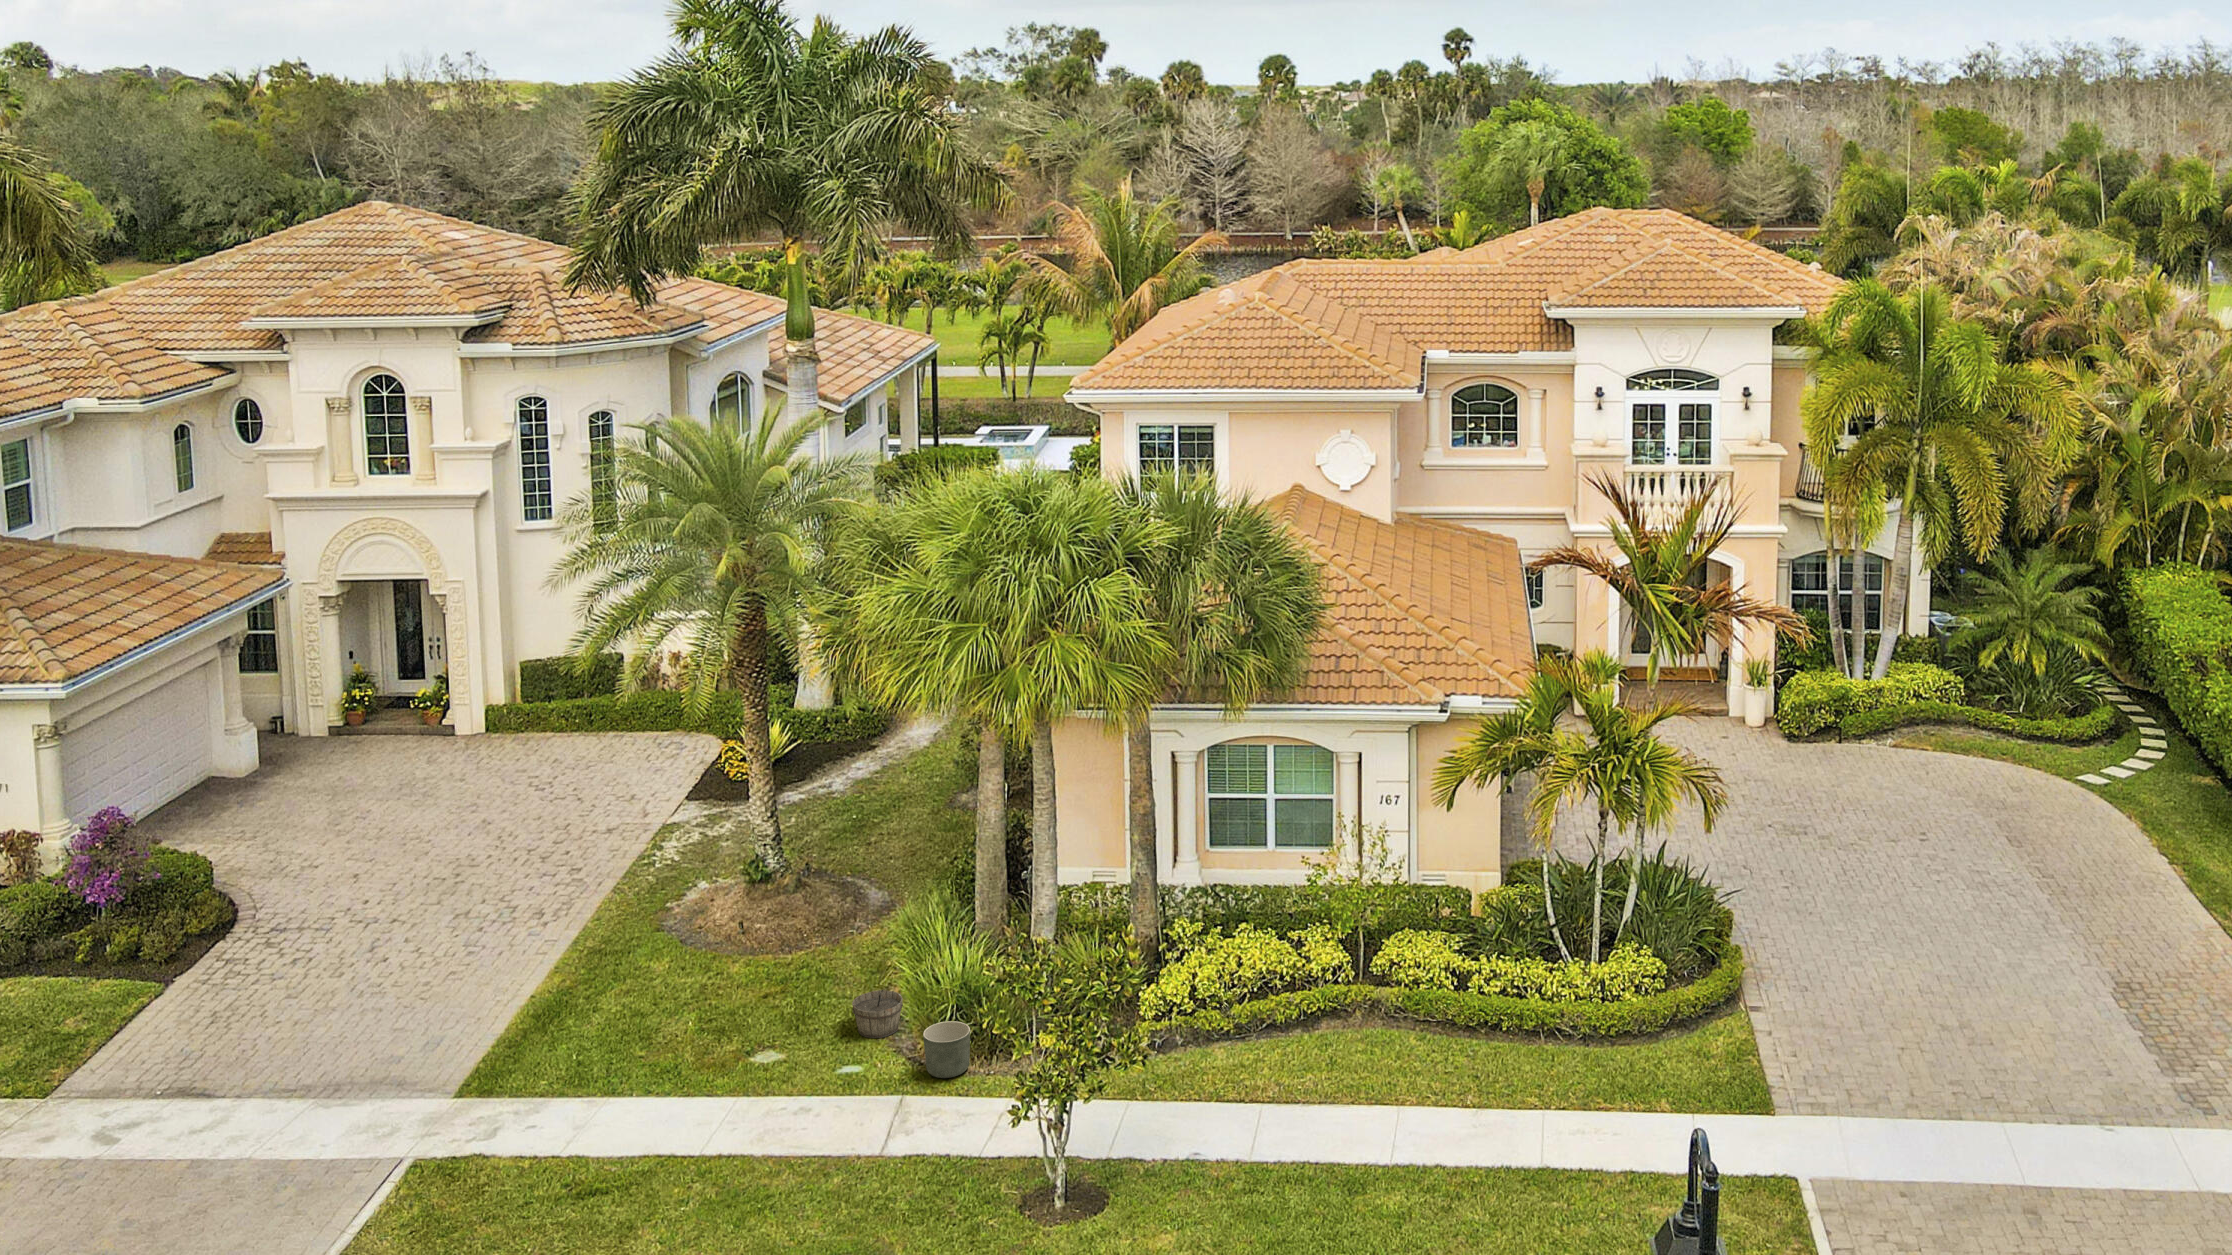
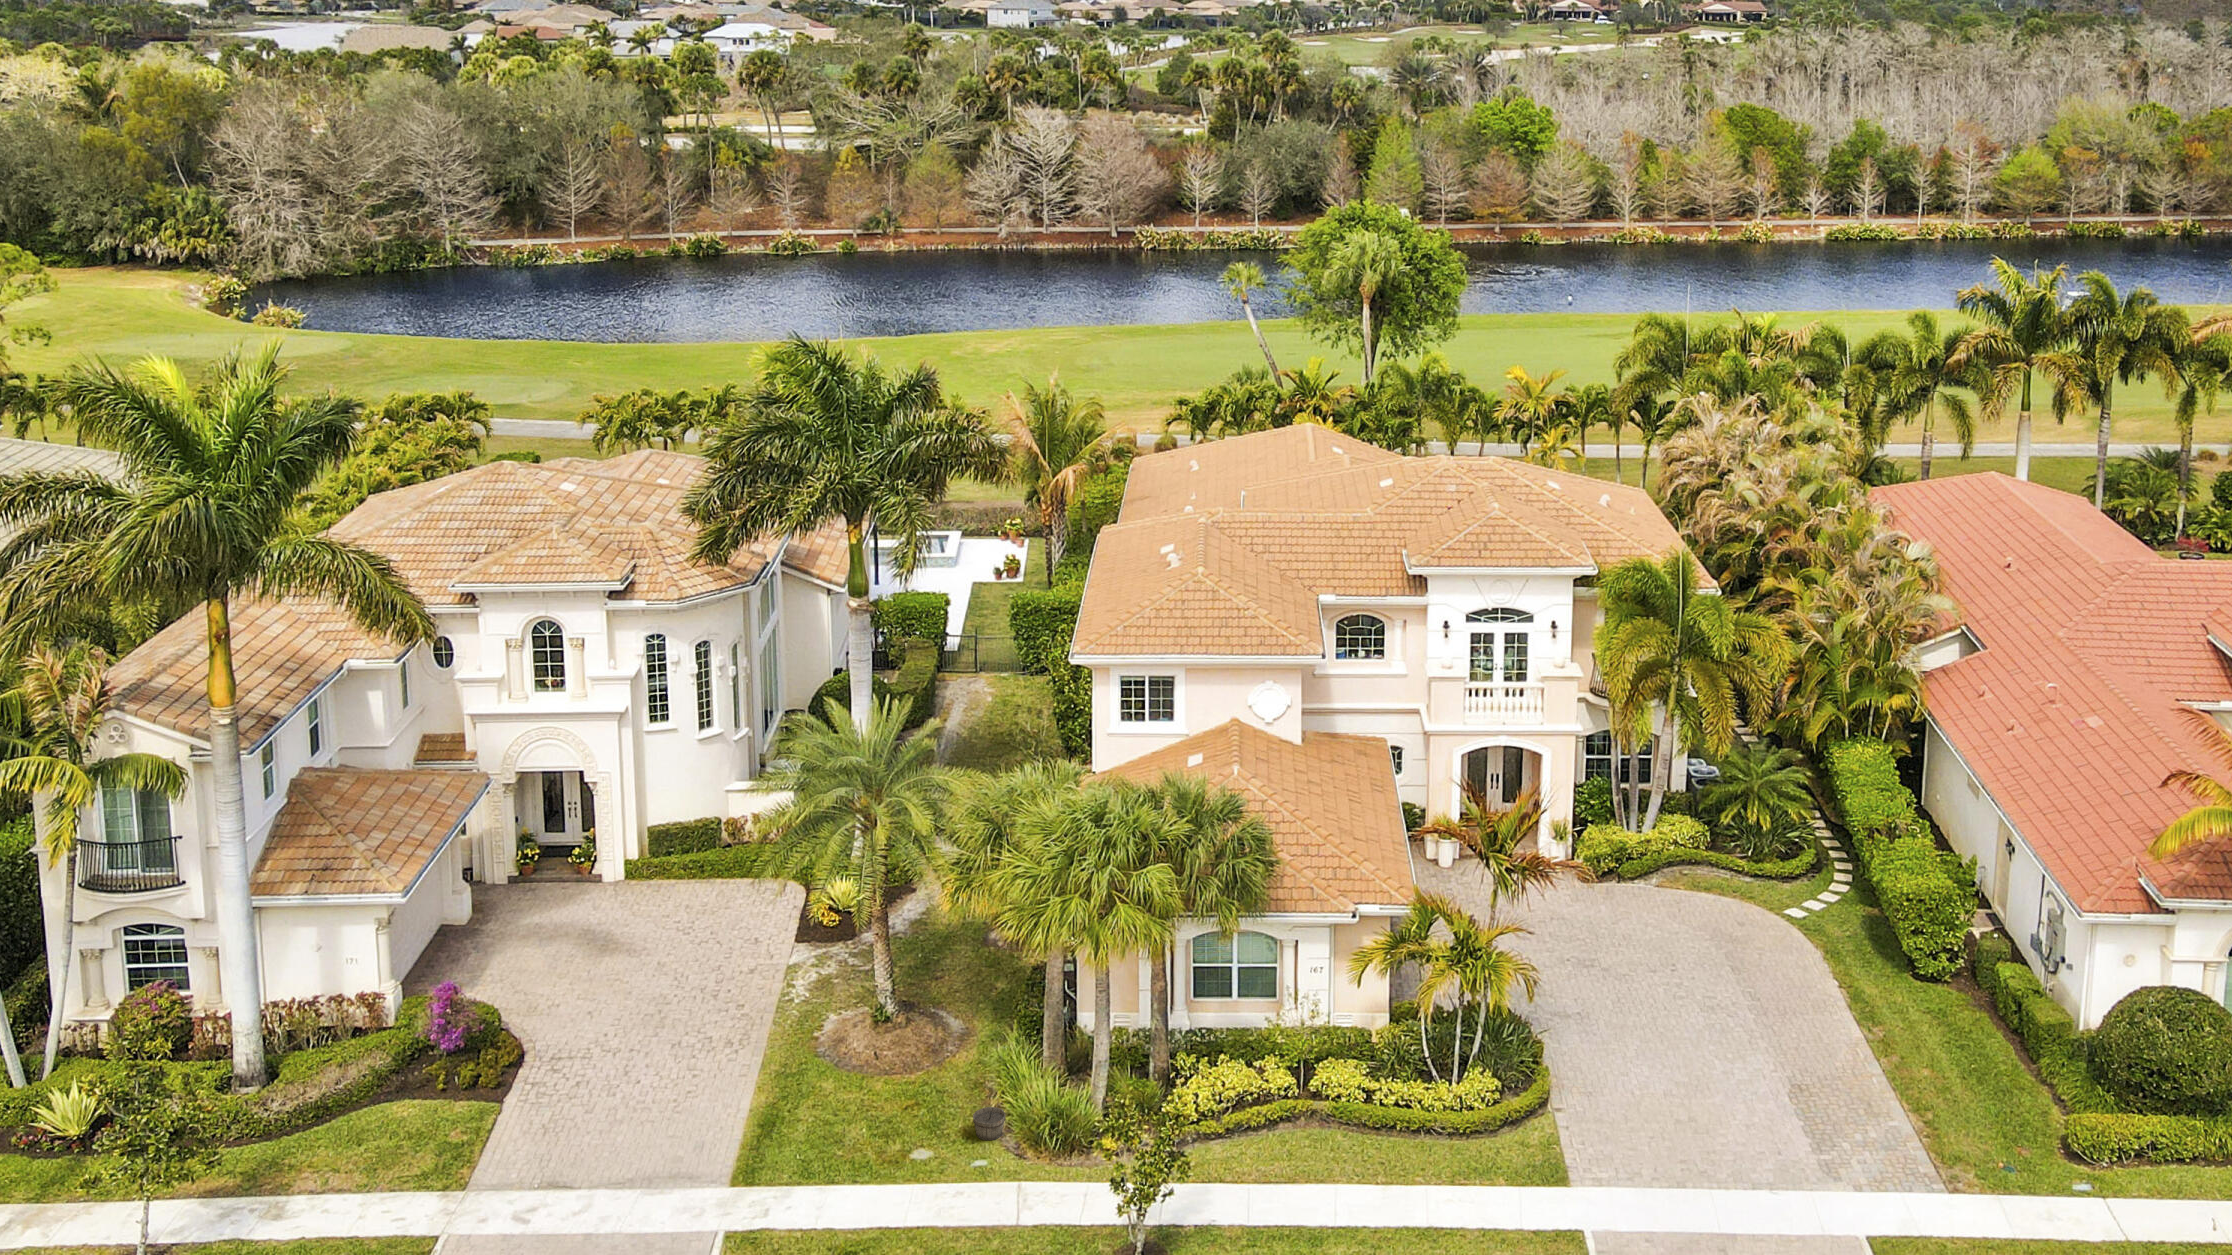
planter: present [923,1021,970,1078] -> none [1028,1131,1058,1169]

